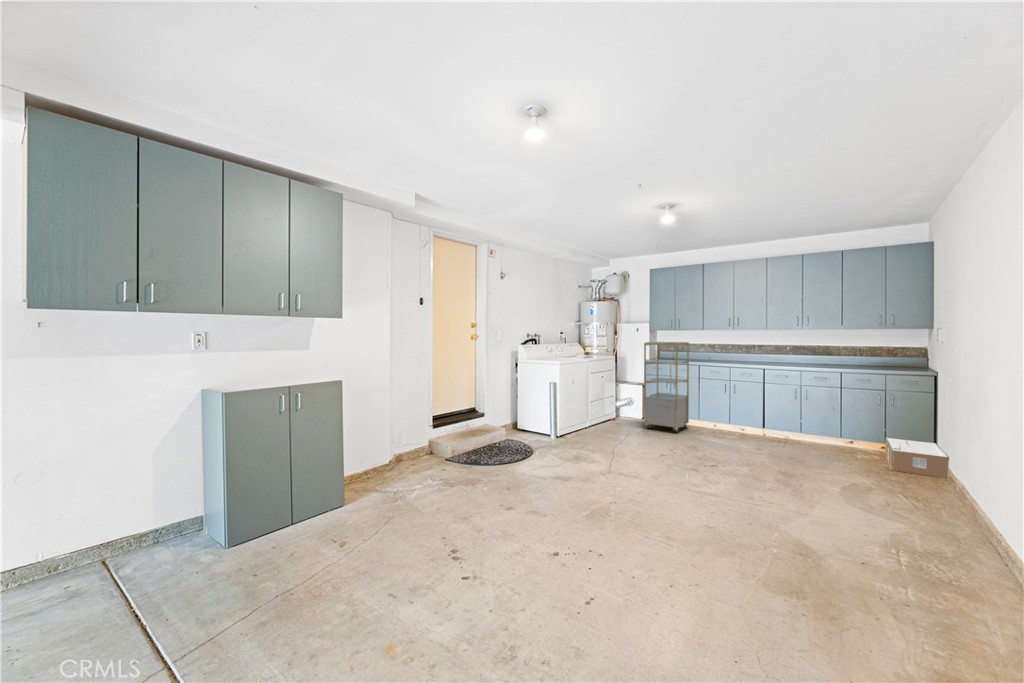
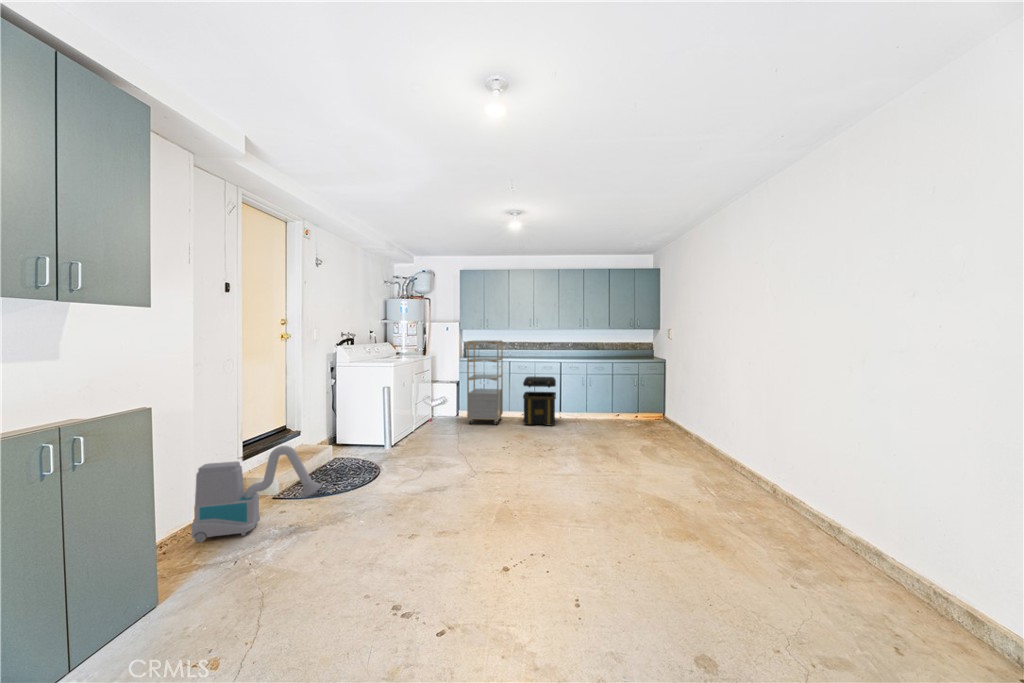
toolbox: none [707,384,755,443] -> present [523,377,556,425]
vacuum cleaner: none [387,419,464,480] -> present [191,446,322,542]
cardboard box: present [885,438,949,479] -> none [637,408,678,431]

